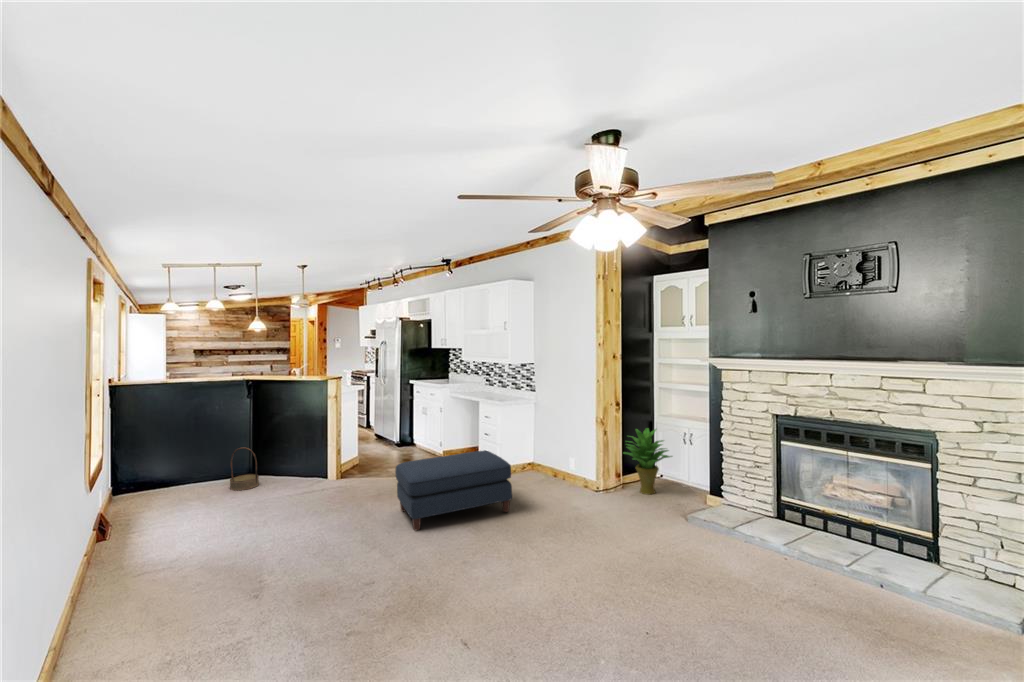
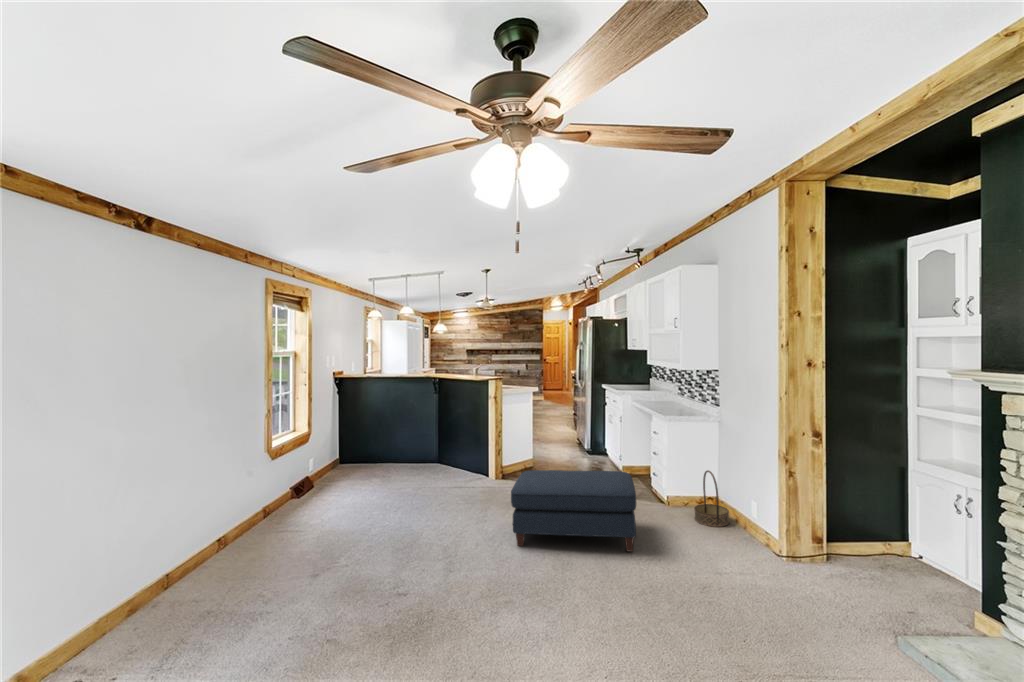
potted plant: present [623,428,672,495] -> none [822,475,919,584]
basket: present [230,447,259,491] -> present [694,471,729,527]

